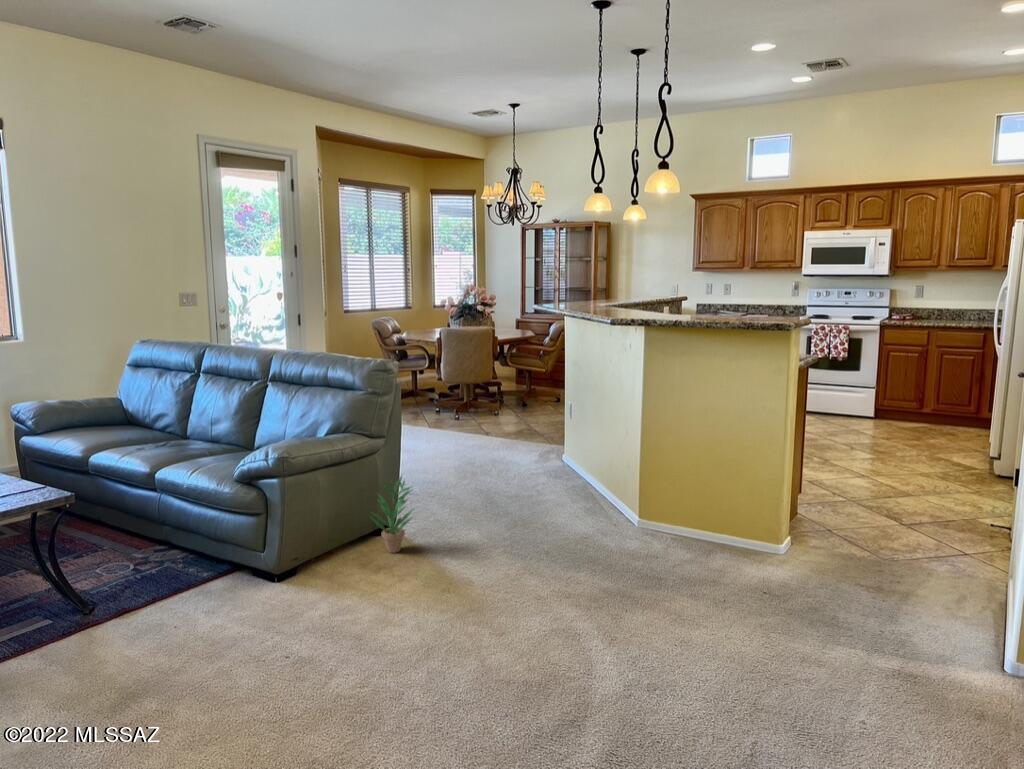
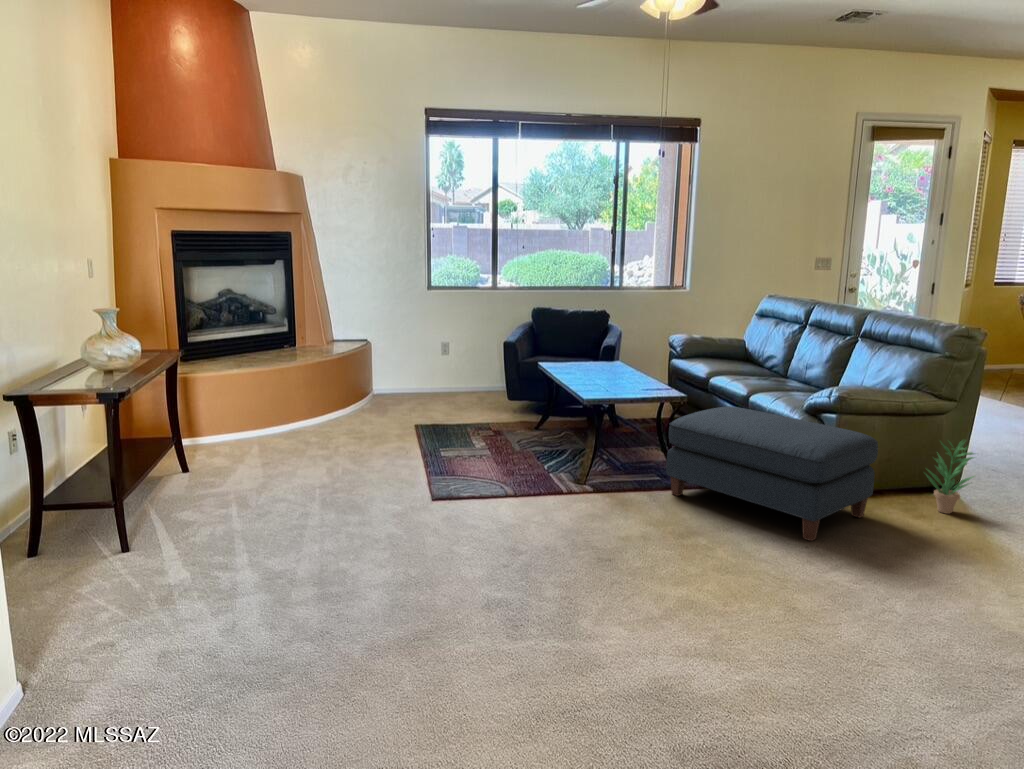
ottoman: none [55,495,333,645] -> present [666,406,878,541]

